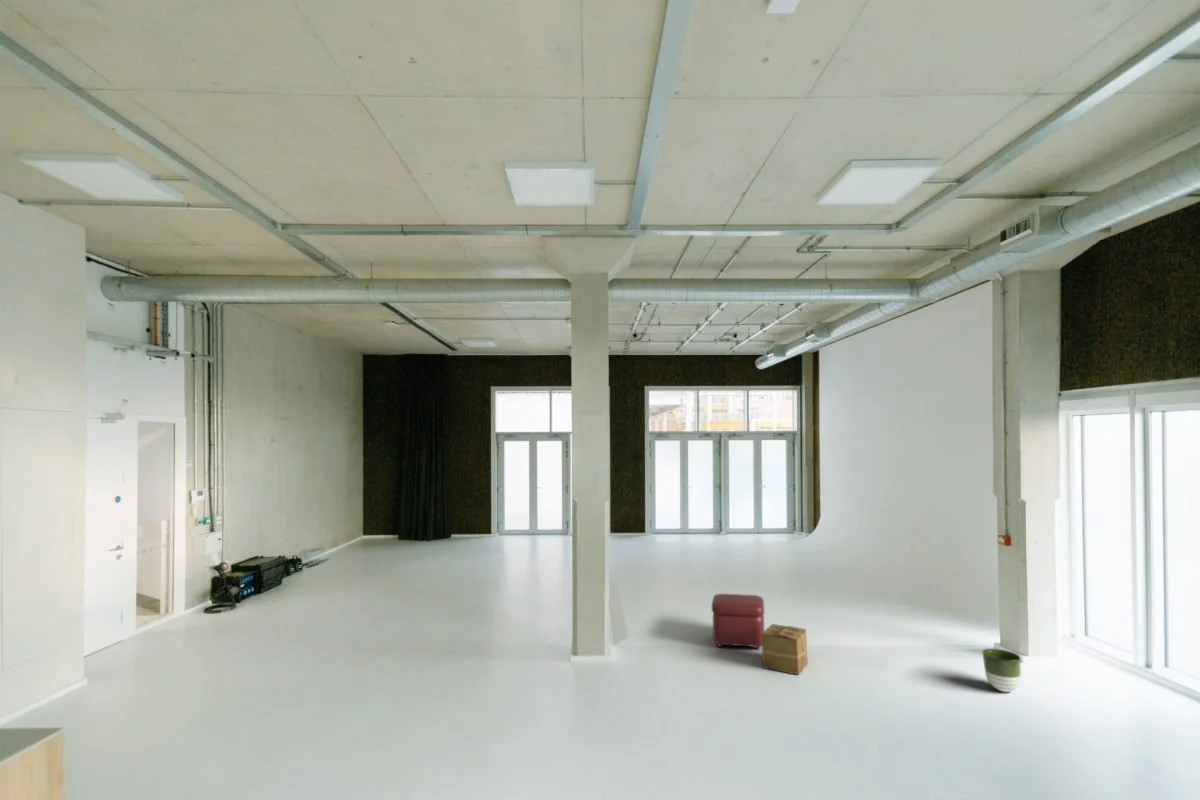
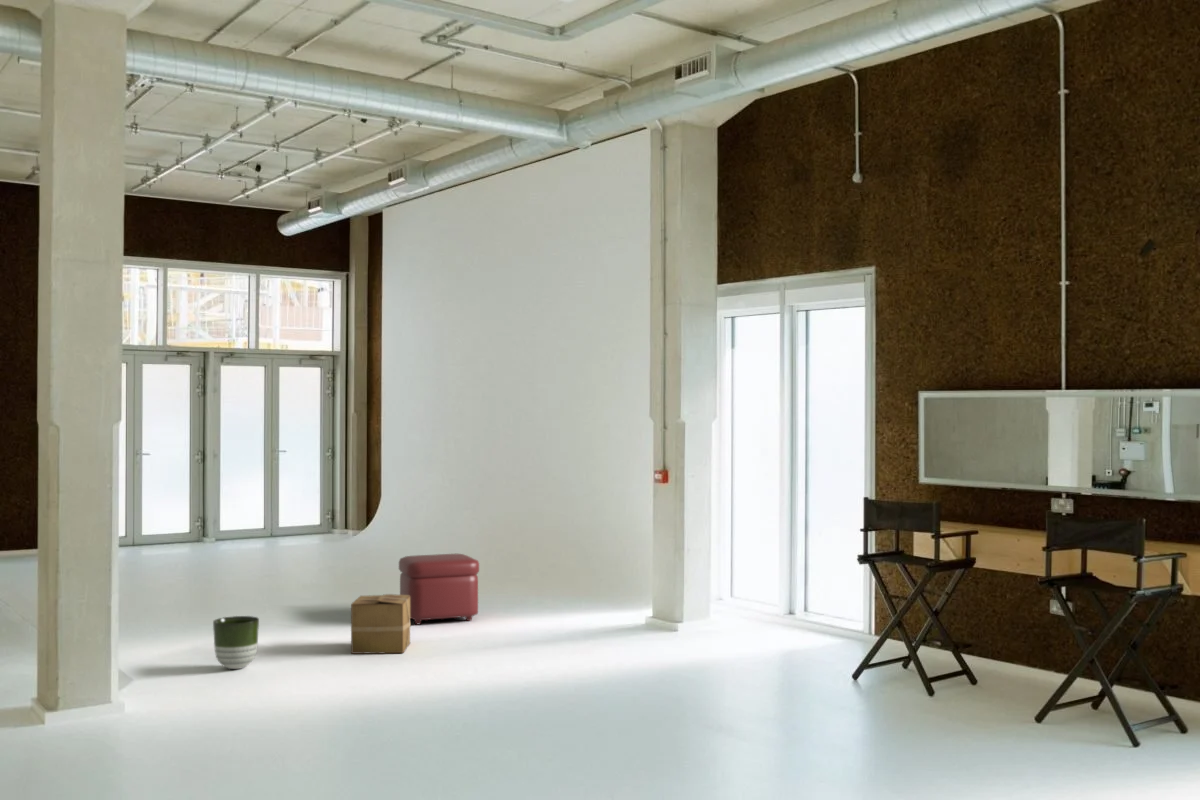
ottoman: present [712,594,764,649] -> present [399,554,479,624]
planter: present [983,649,1021,692] -> present [213,616,259,669]

